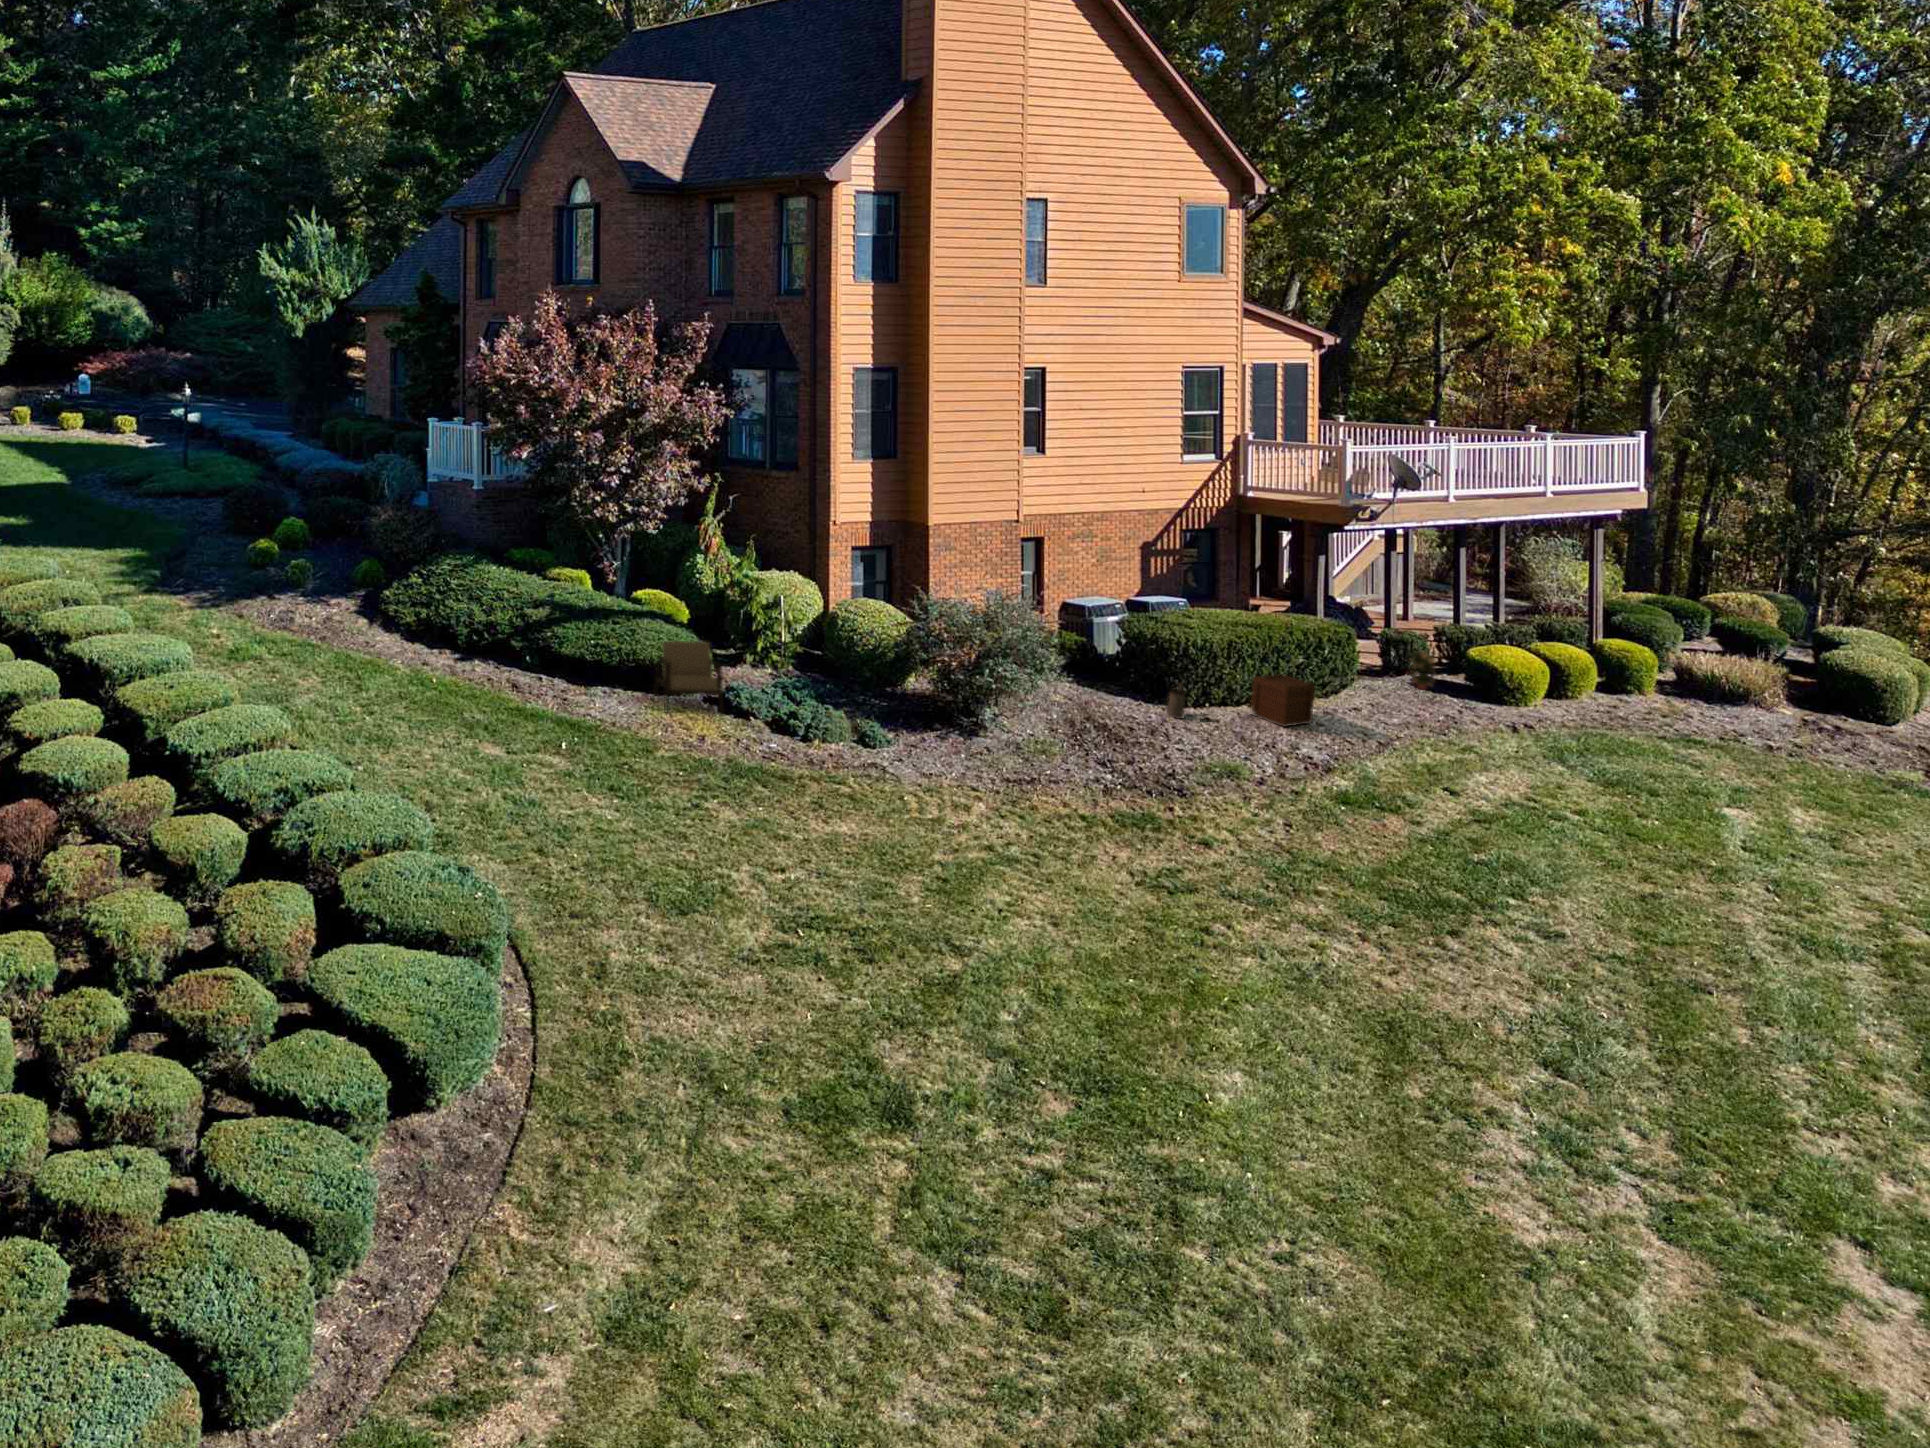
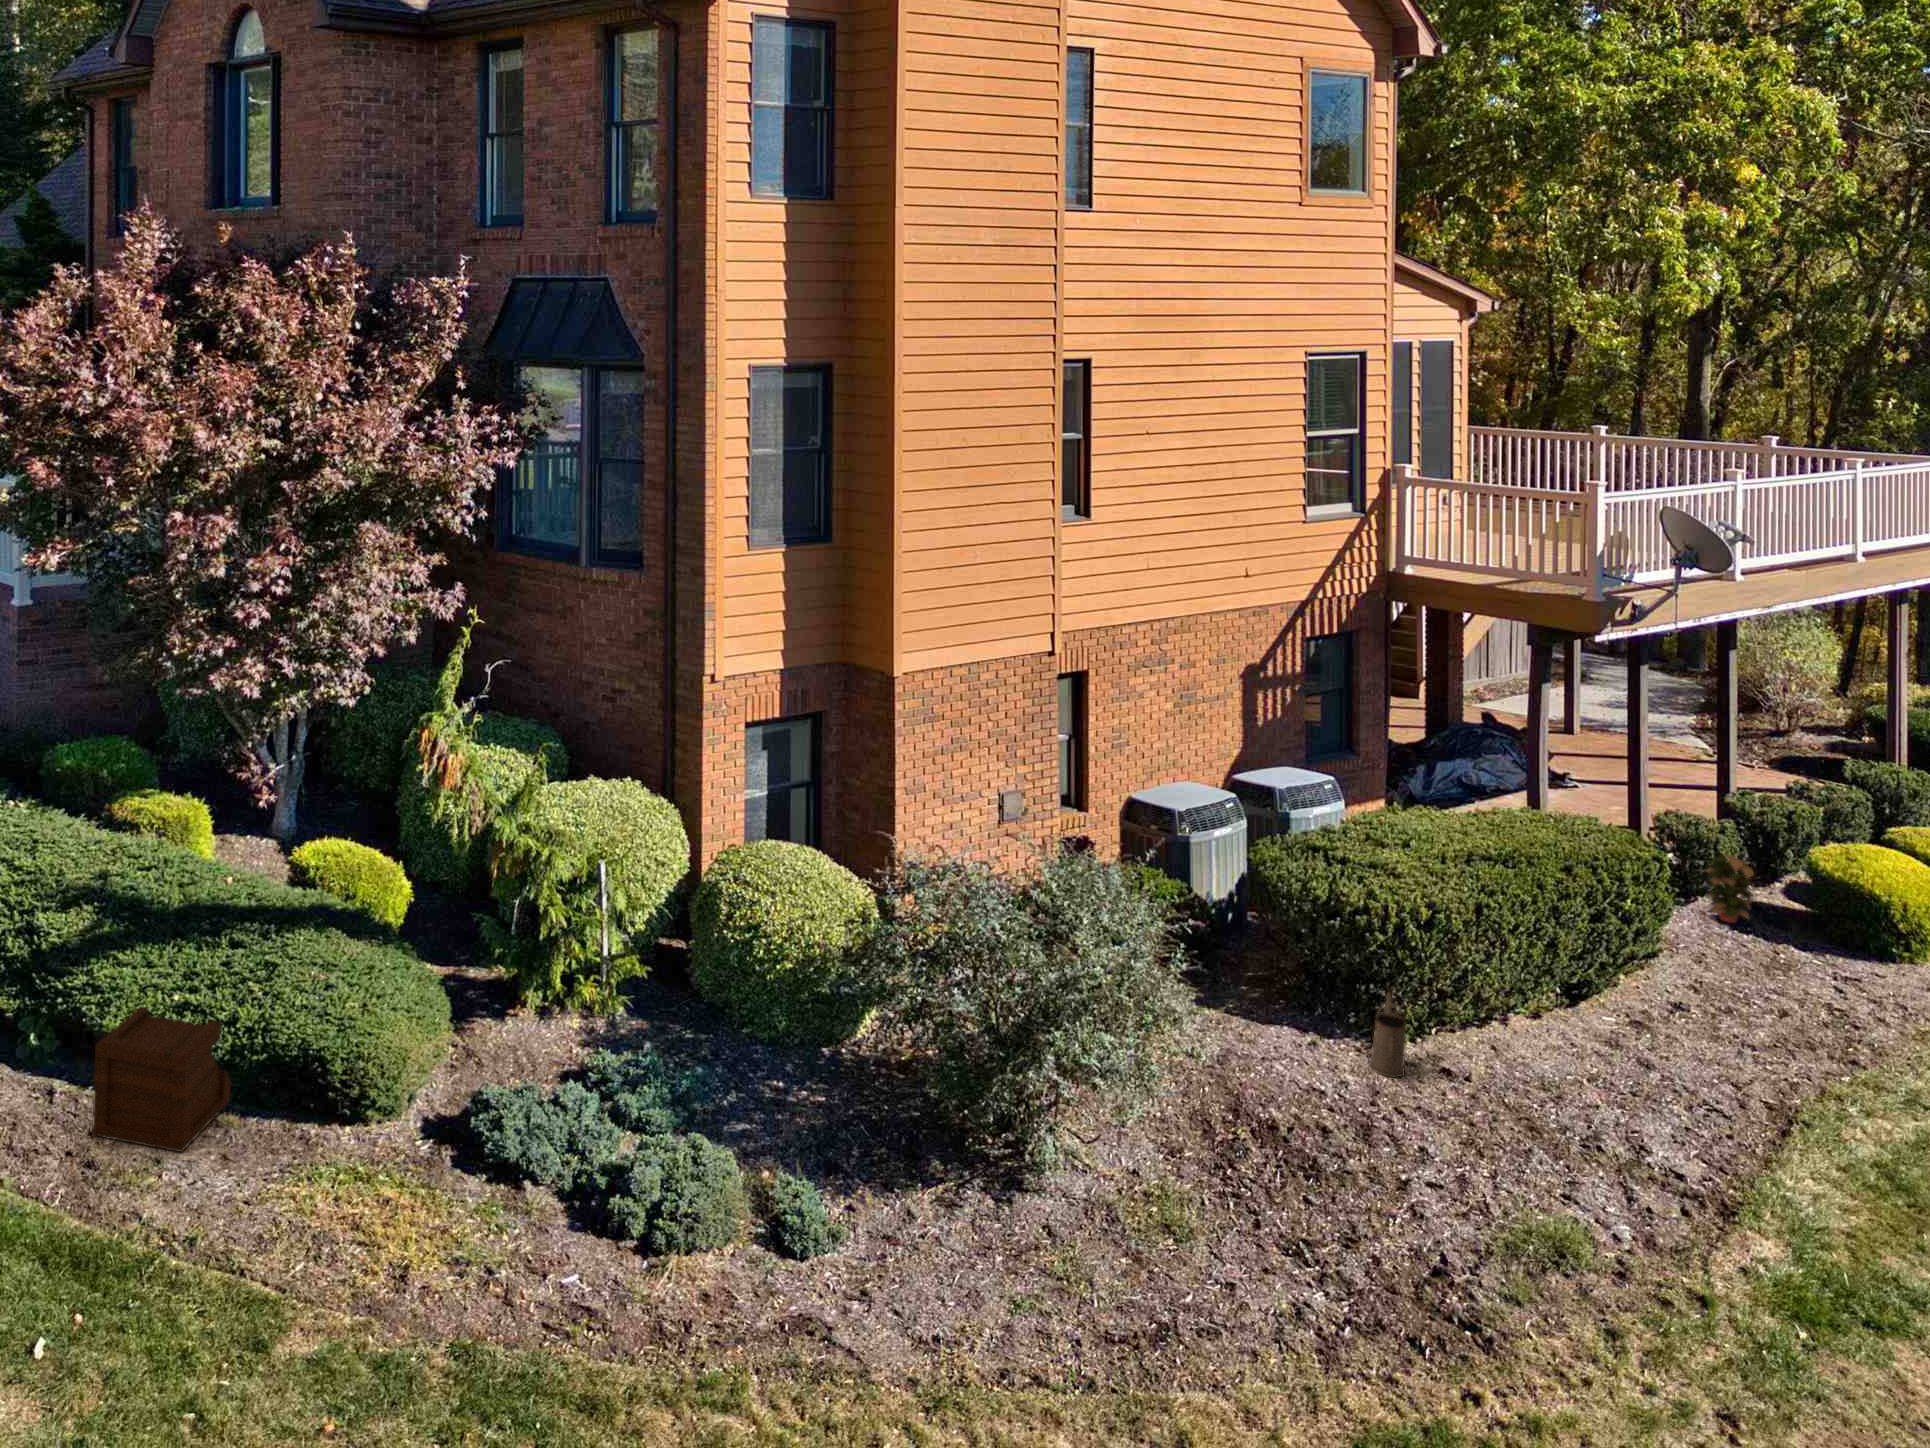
armchair: present [653,641,723,713] -> none [291,1009,447,1218]
wooden crate: present [1251,674,1315,727] -> present [92,1007,230,1152]

